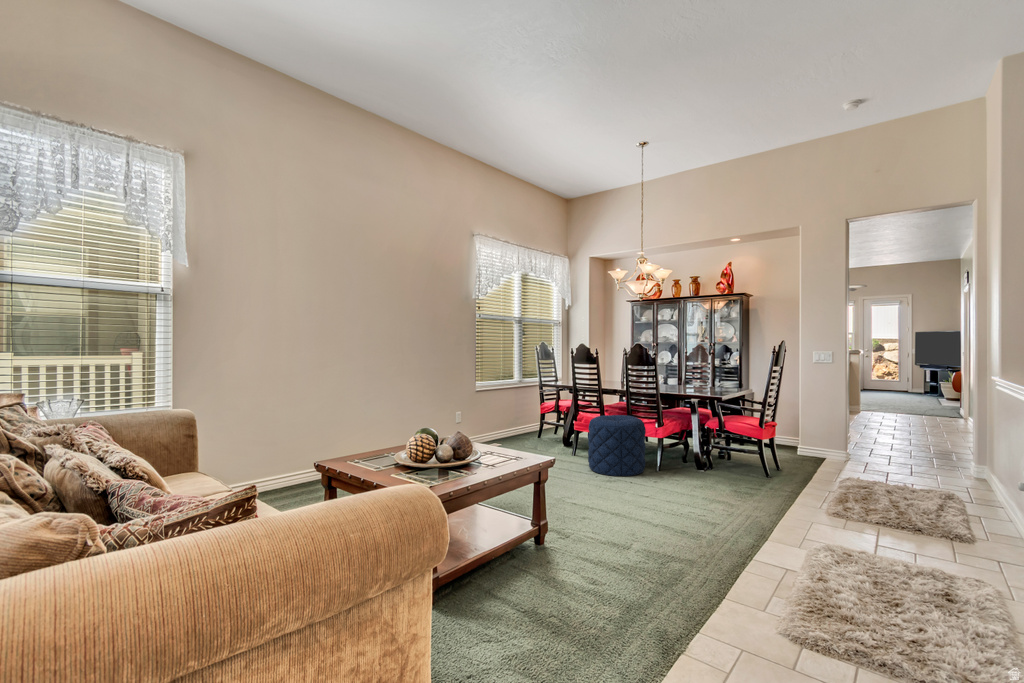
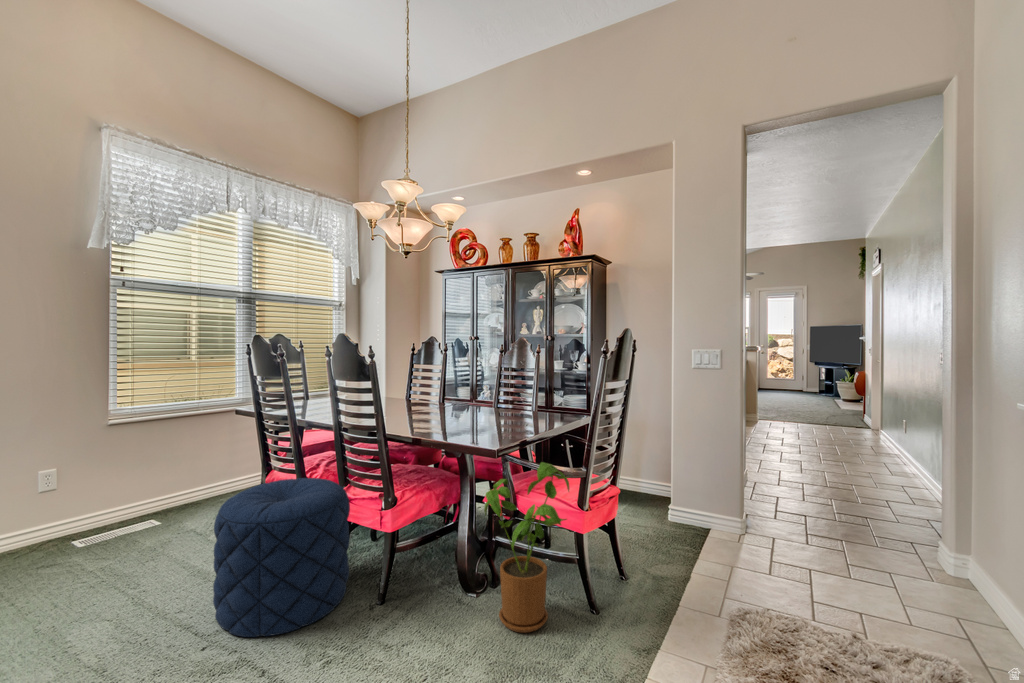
house plant: none [715,404,761,479] -> present [484,462,569,633]

